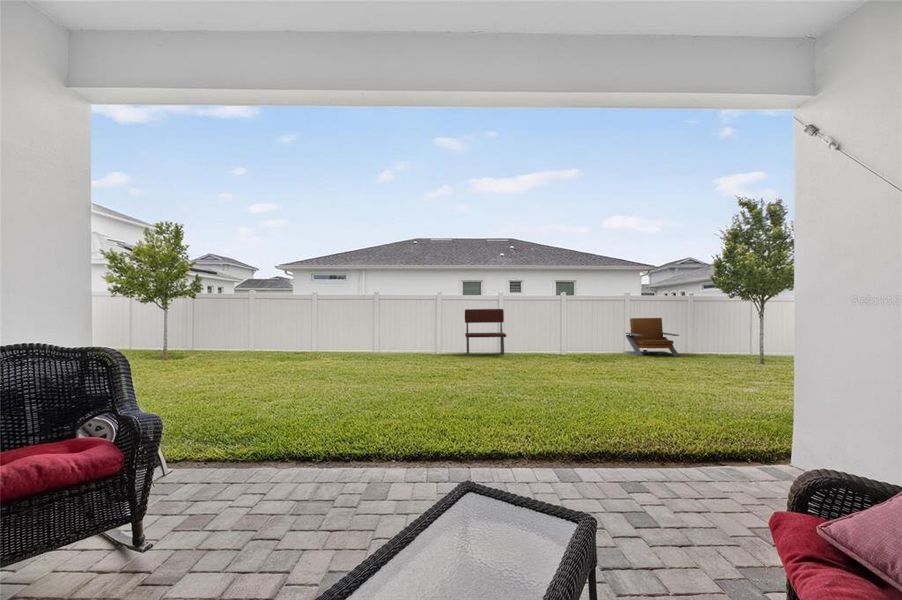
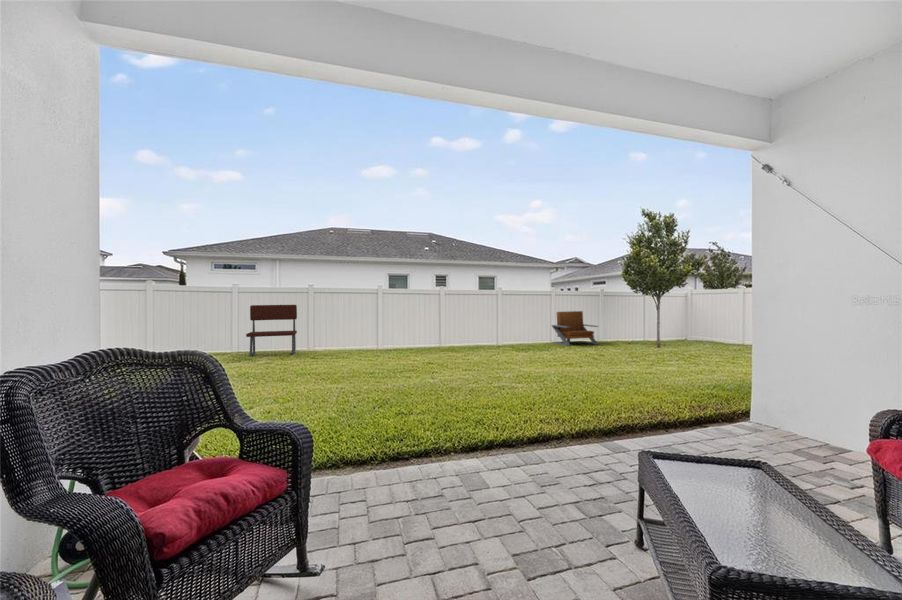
bench: present [465,309,506,355] -> present [246,305,297,356]

